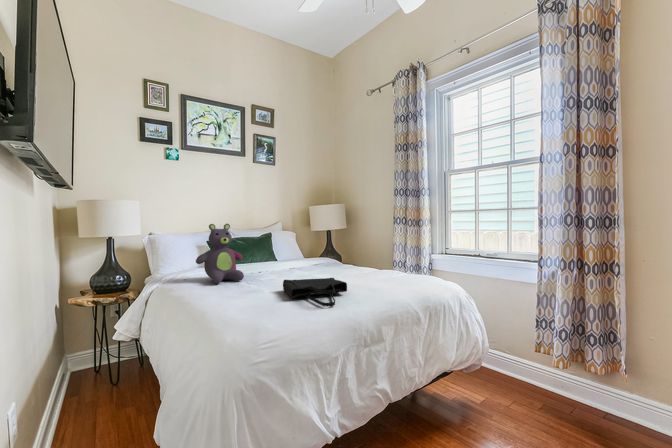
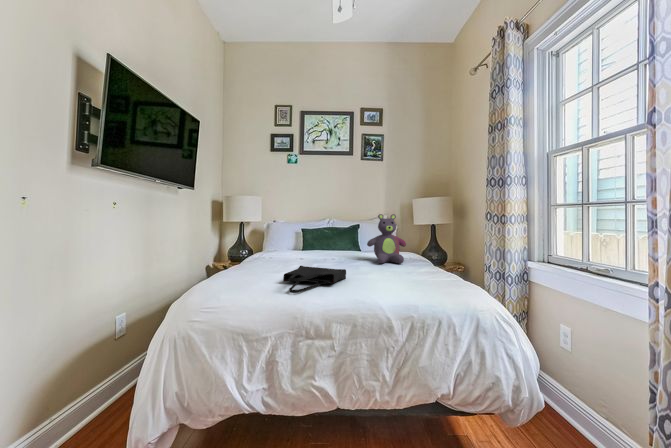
stuffed bear: present [196,224,244,283] -> present [367,214,406,264]

